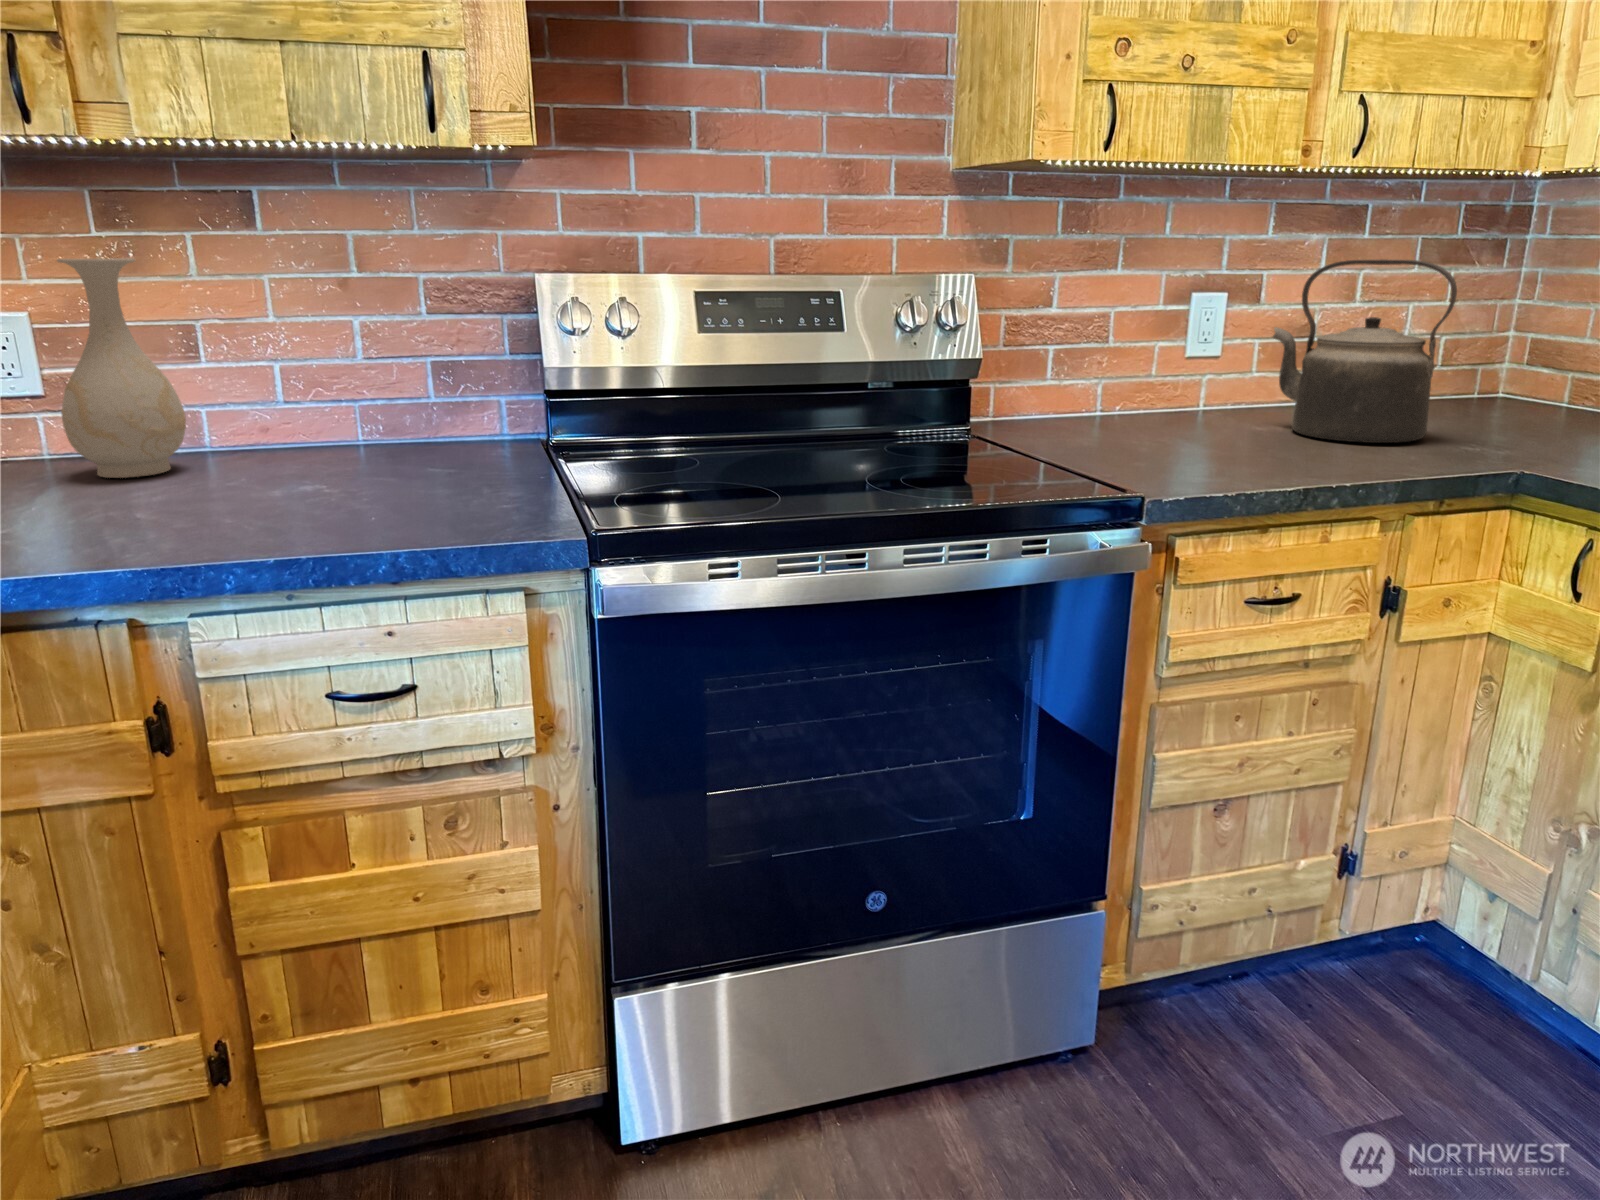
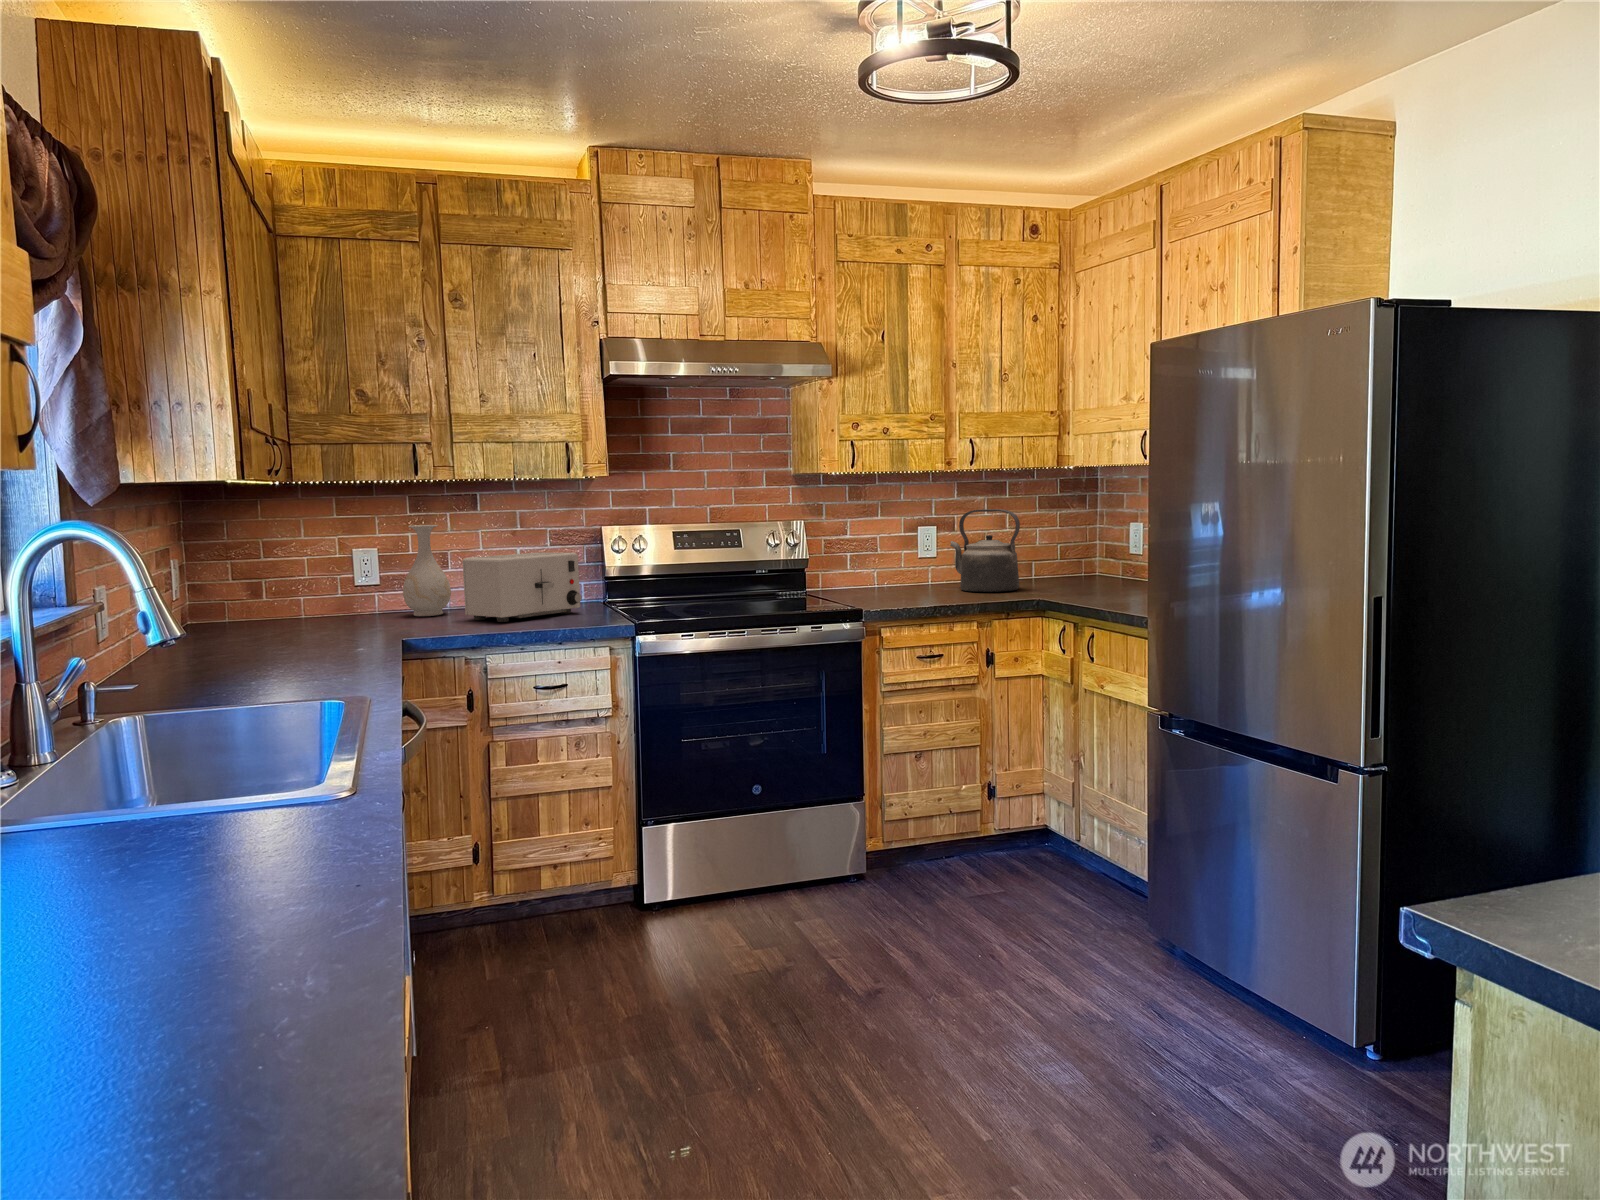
toaster: none [166,332,478,512] -> present [463,552,582,622]

